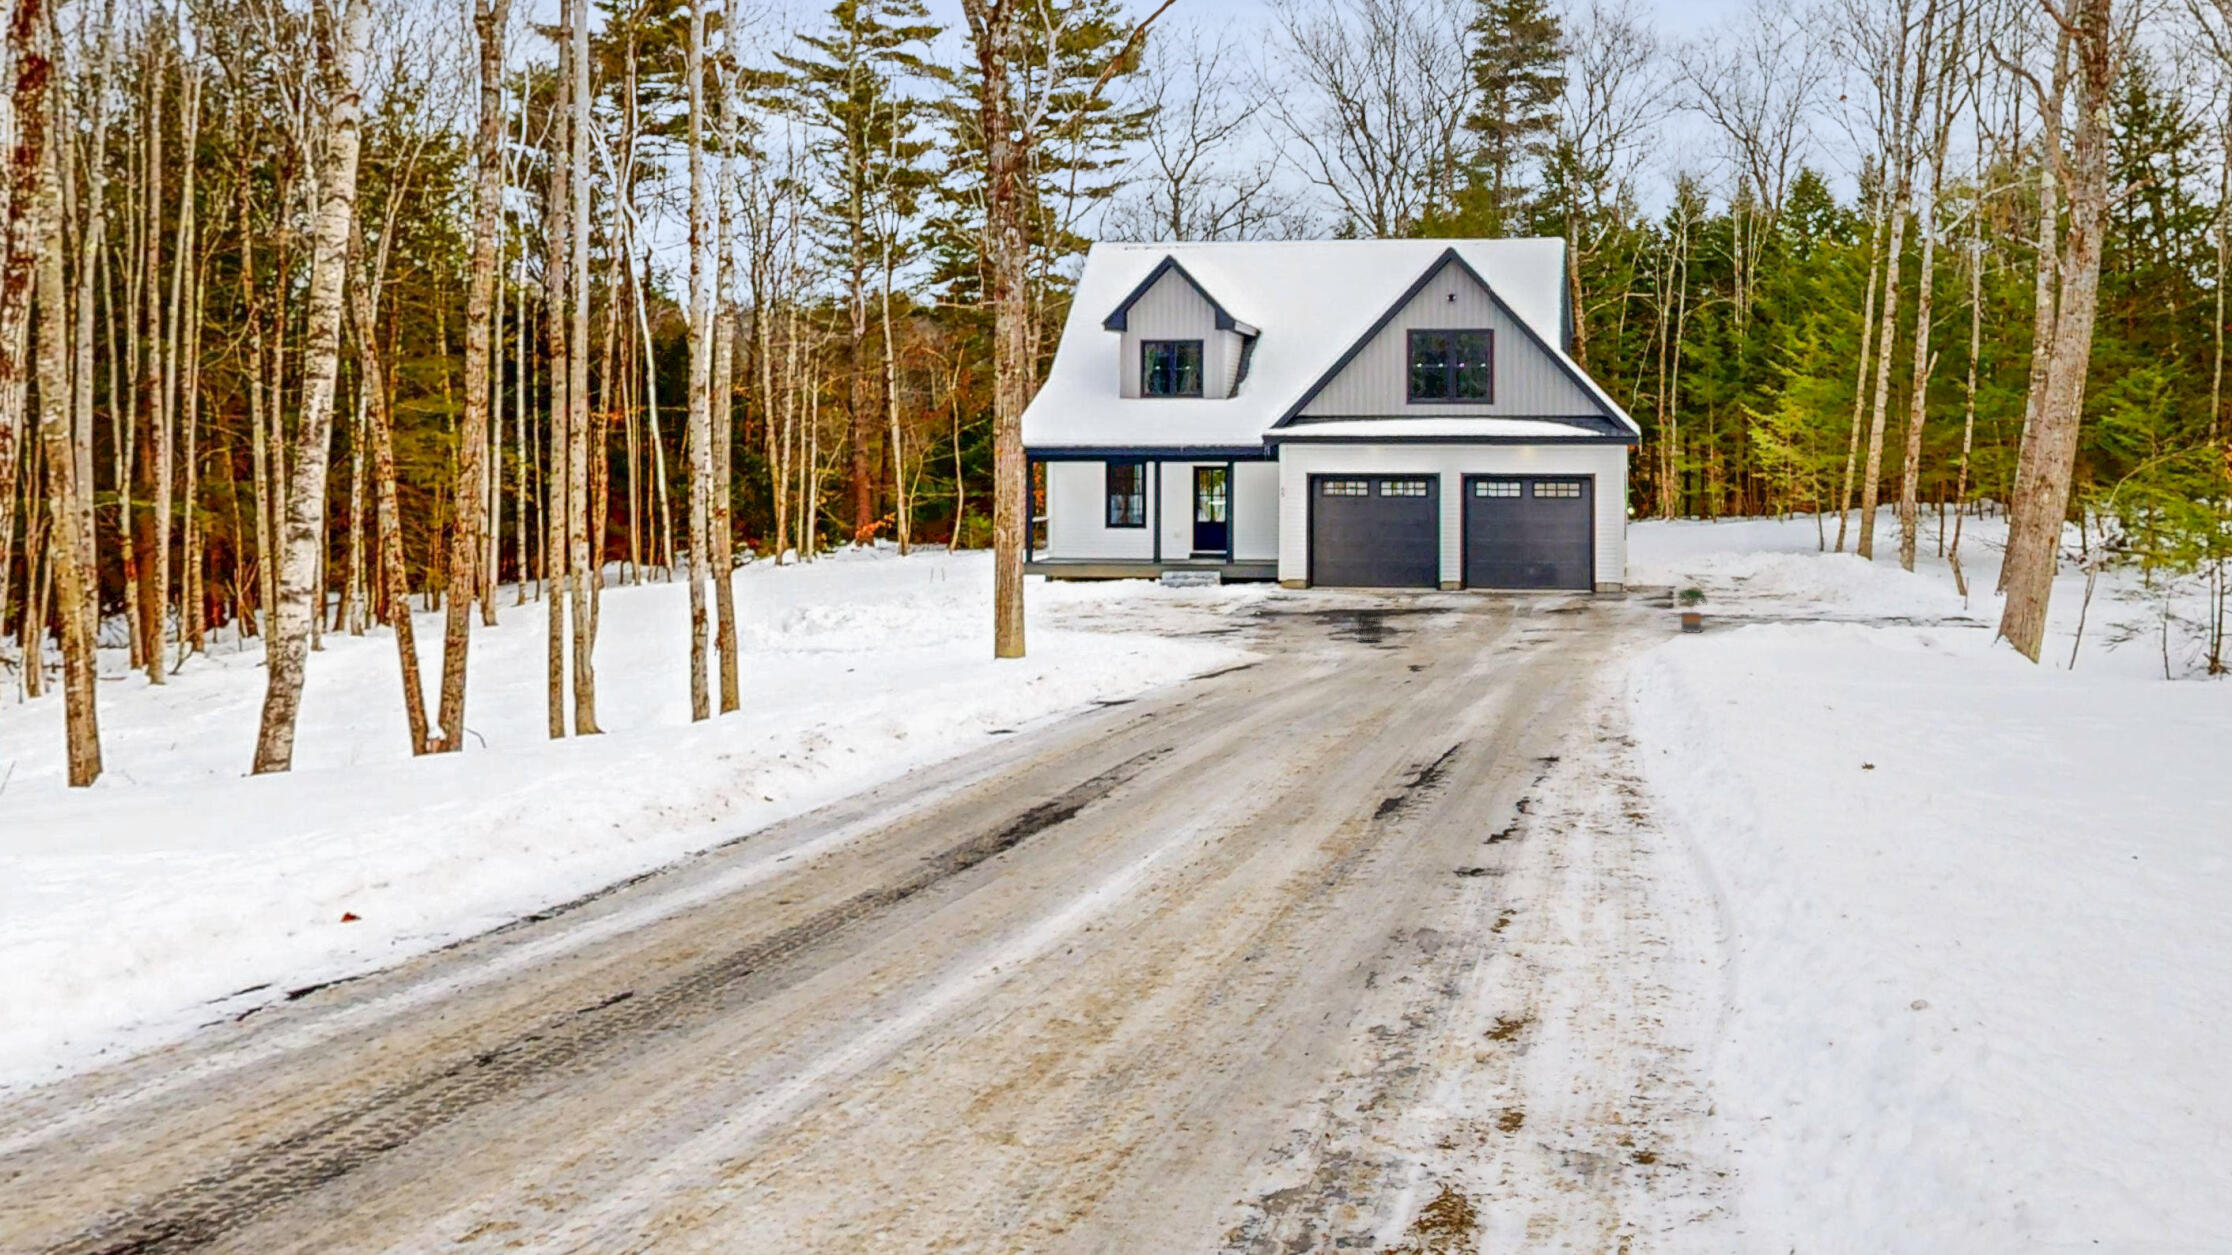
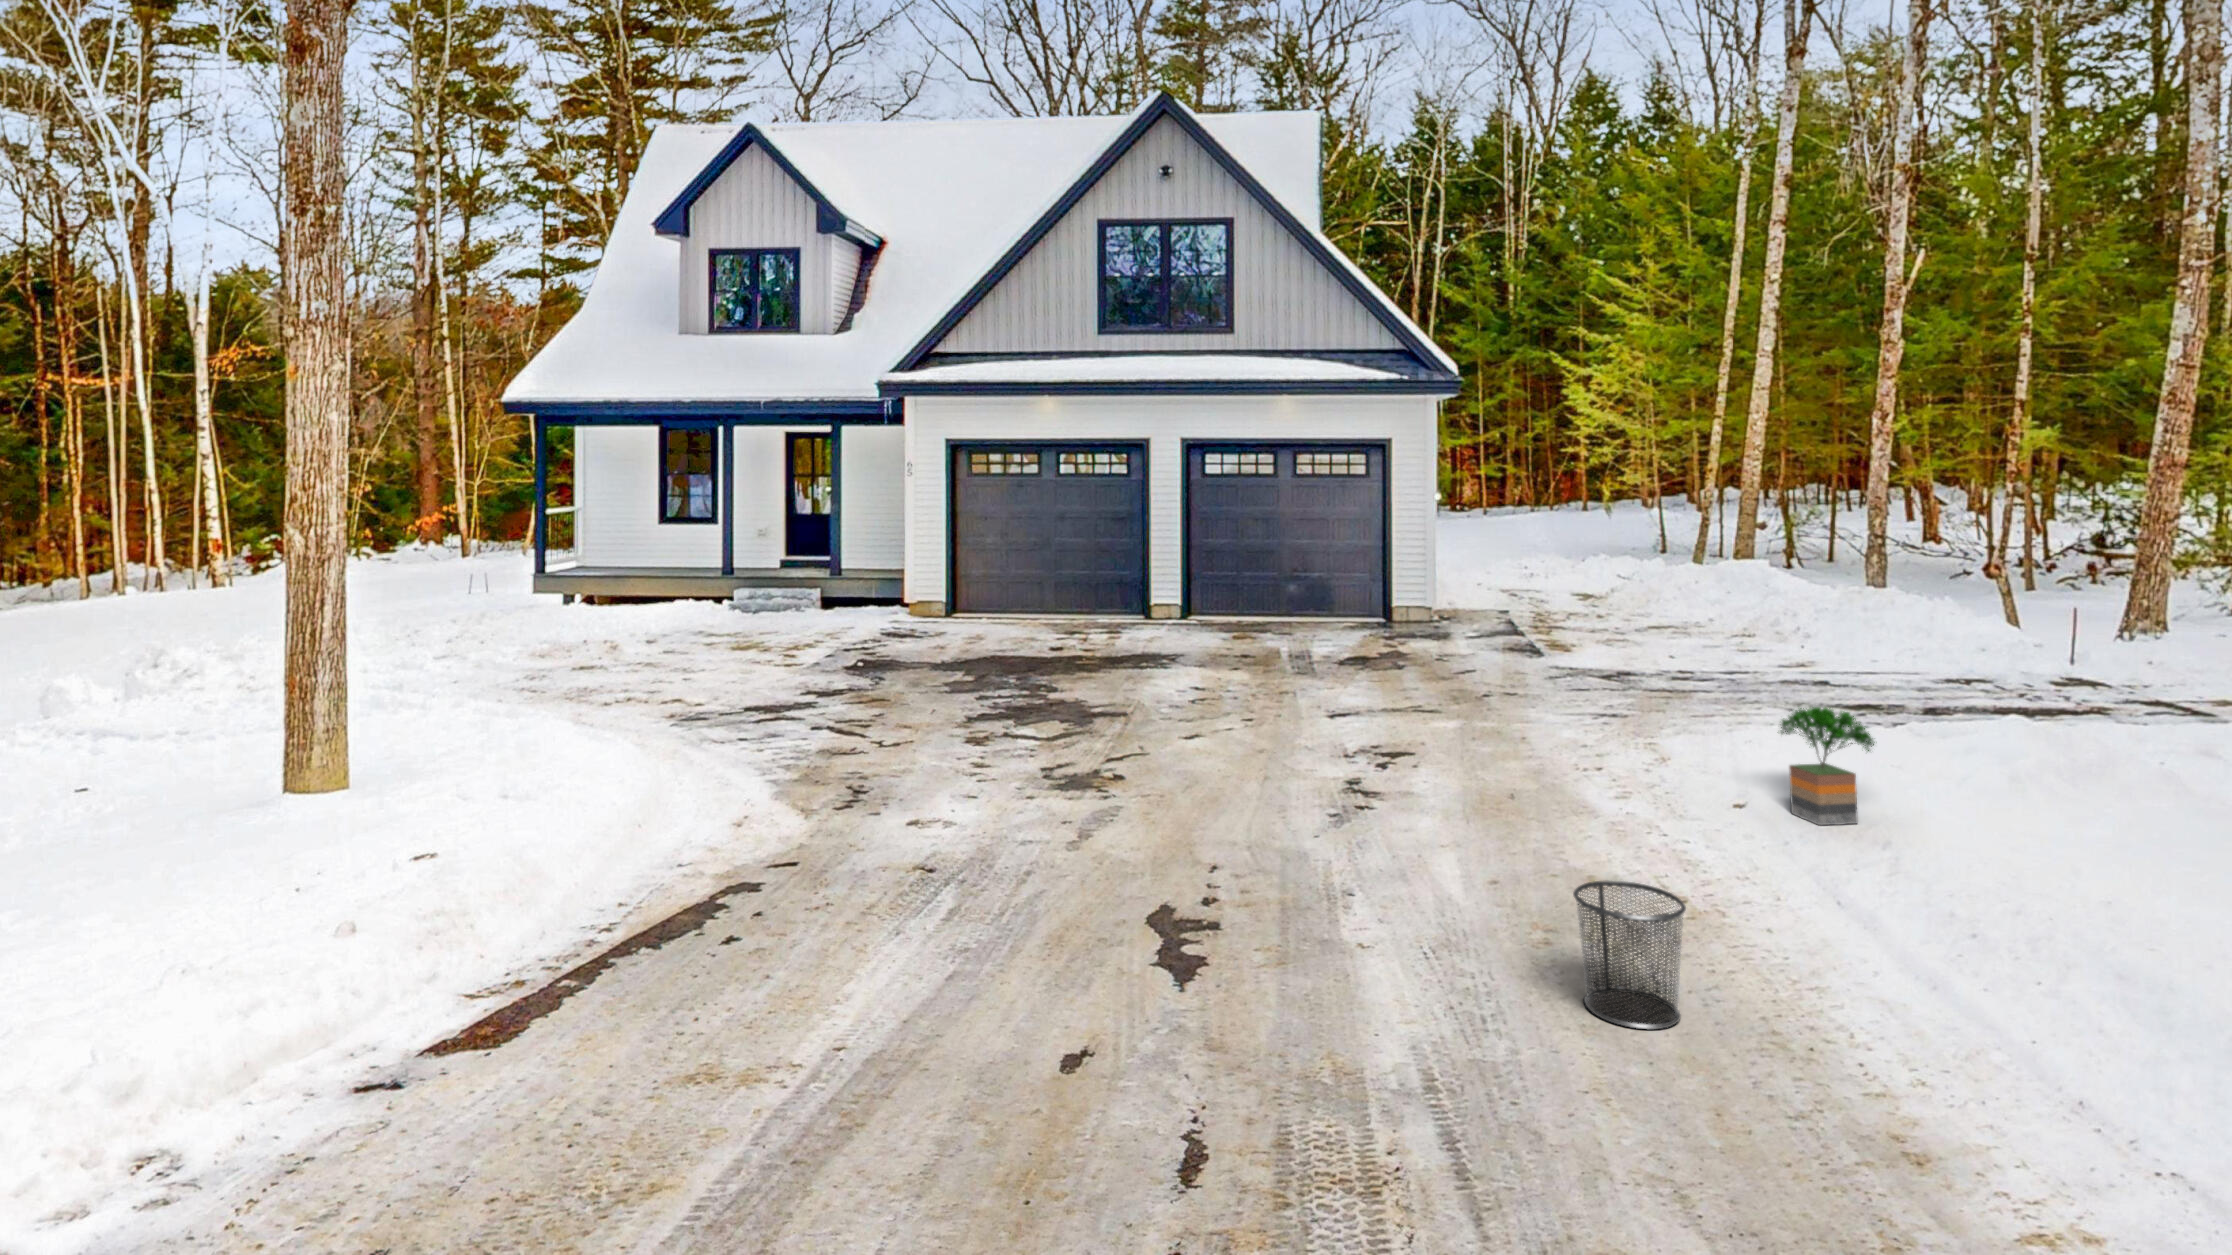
waste bin: present [1357,610,1384,643] -> present [1573,880,1686,1030]

